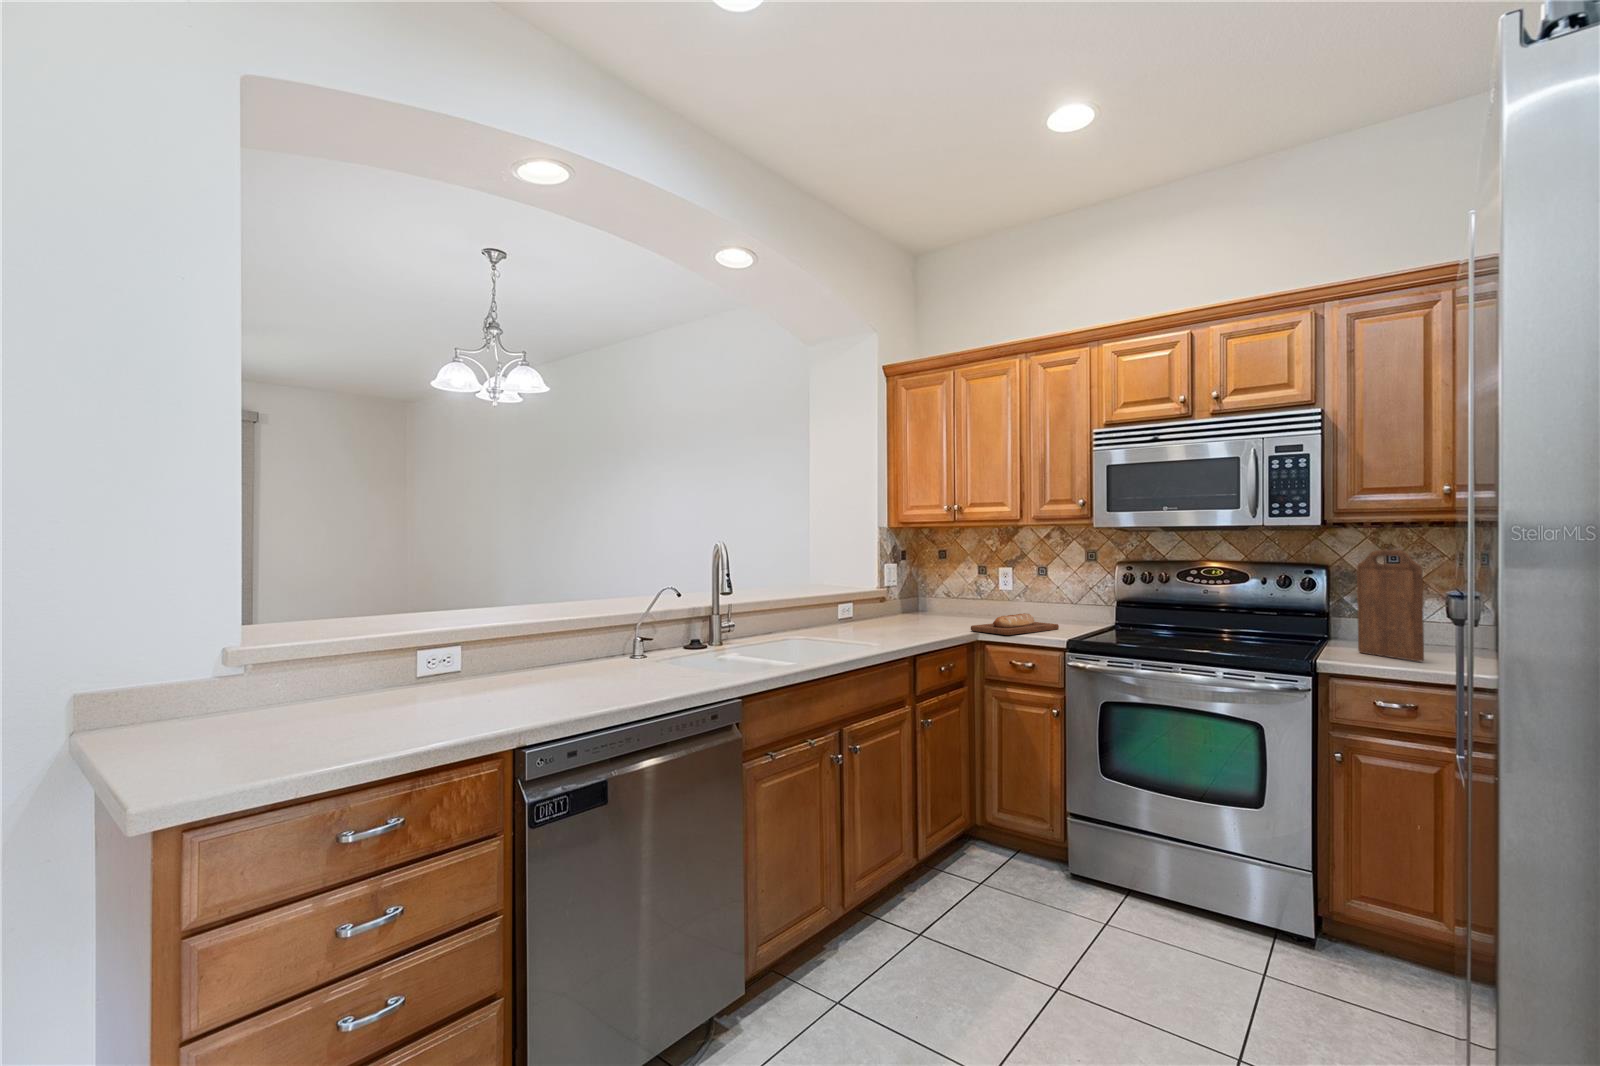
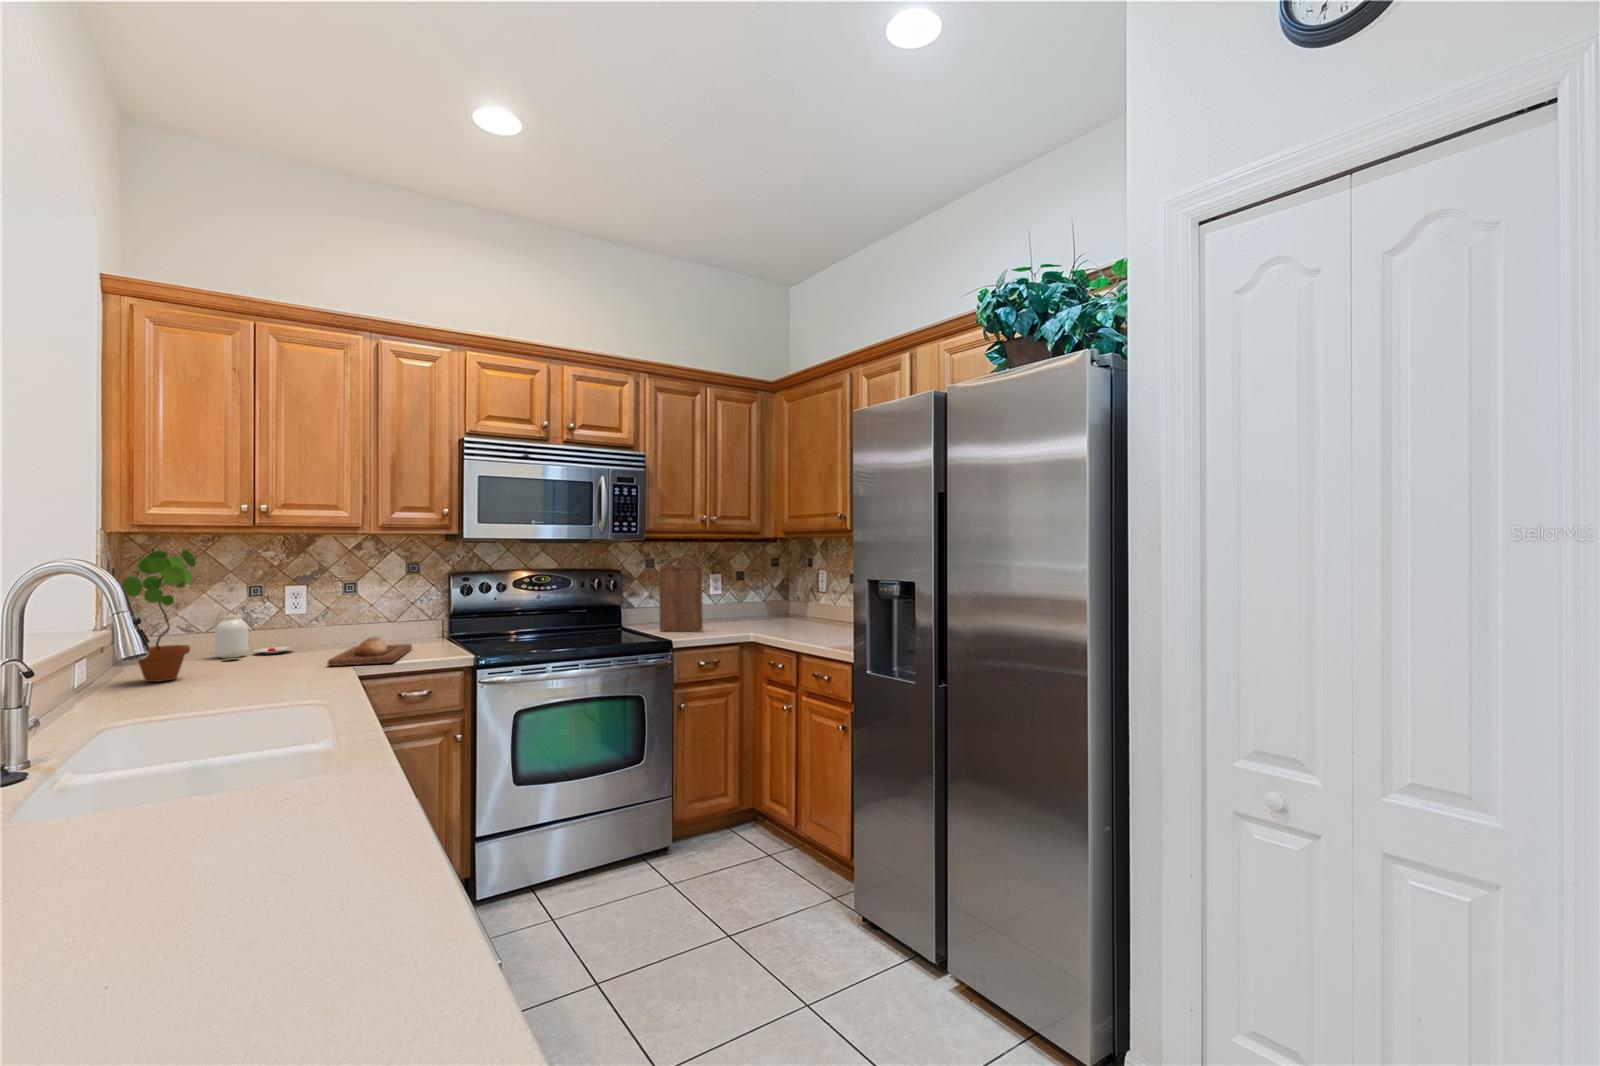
potted plant: none [864,537,903,624] -> present [122,549,196,682]
jar: none [942,587,994,619] -> present [215,615,293,661]

